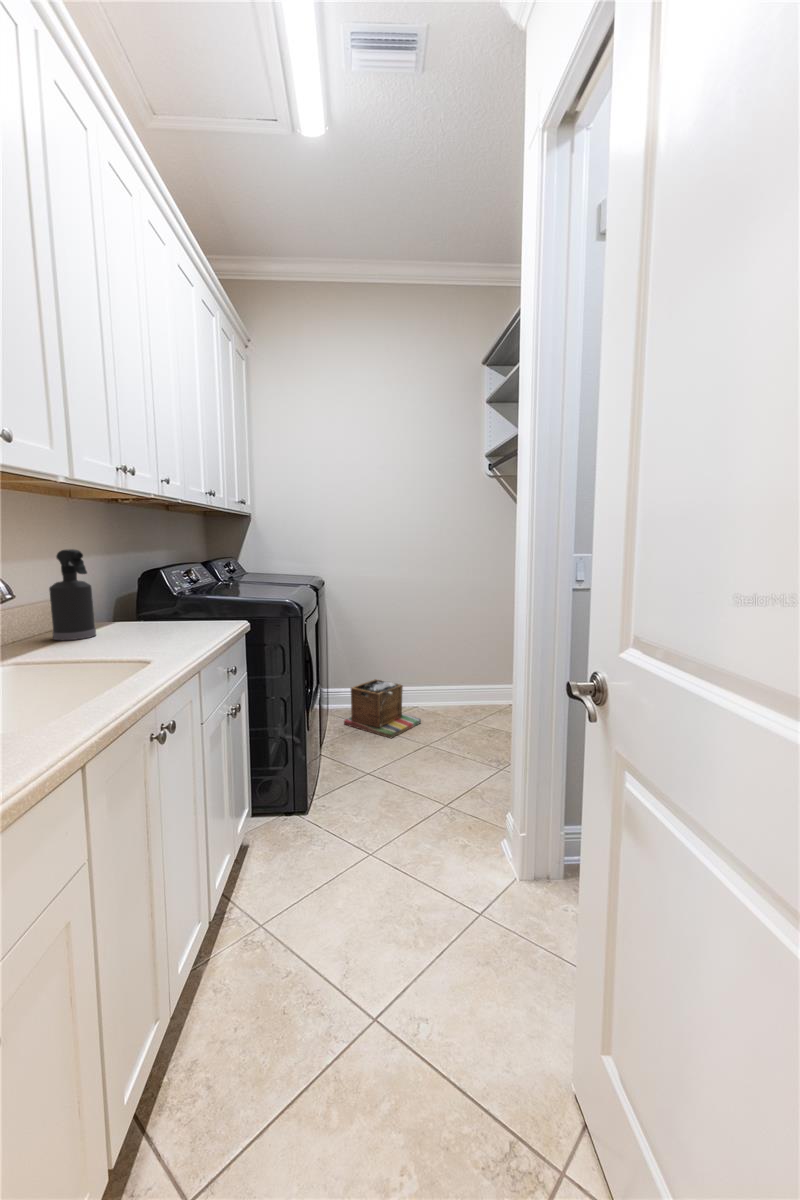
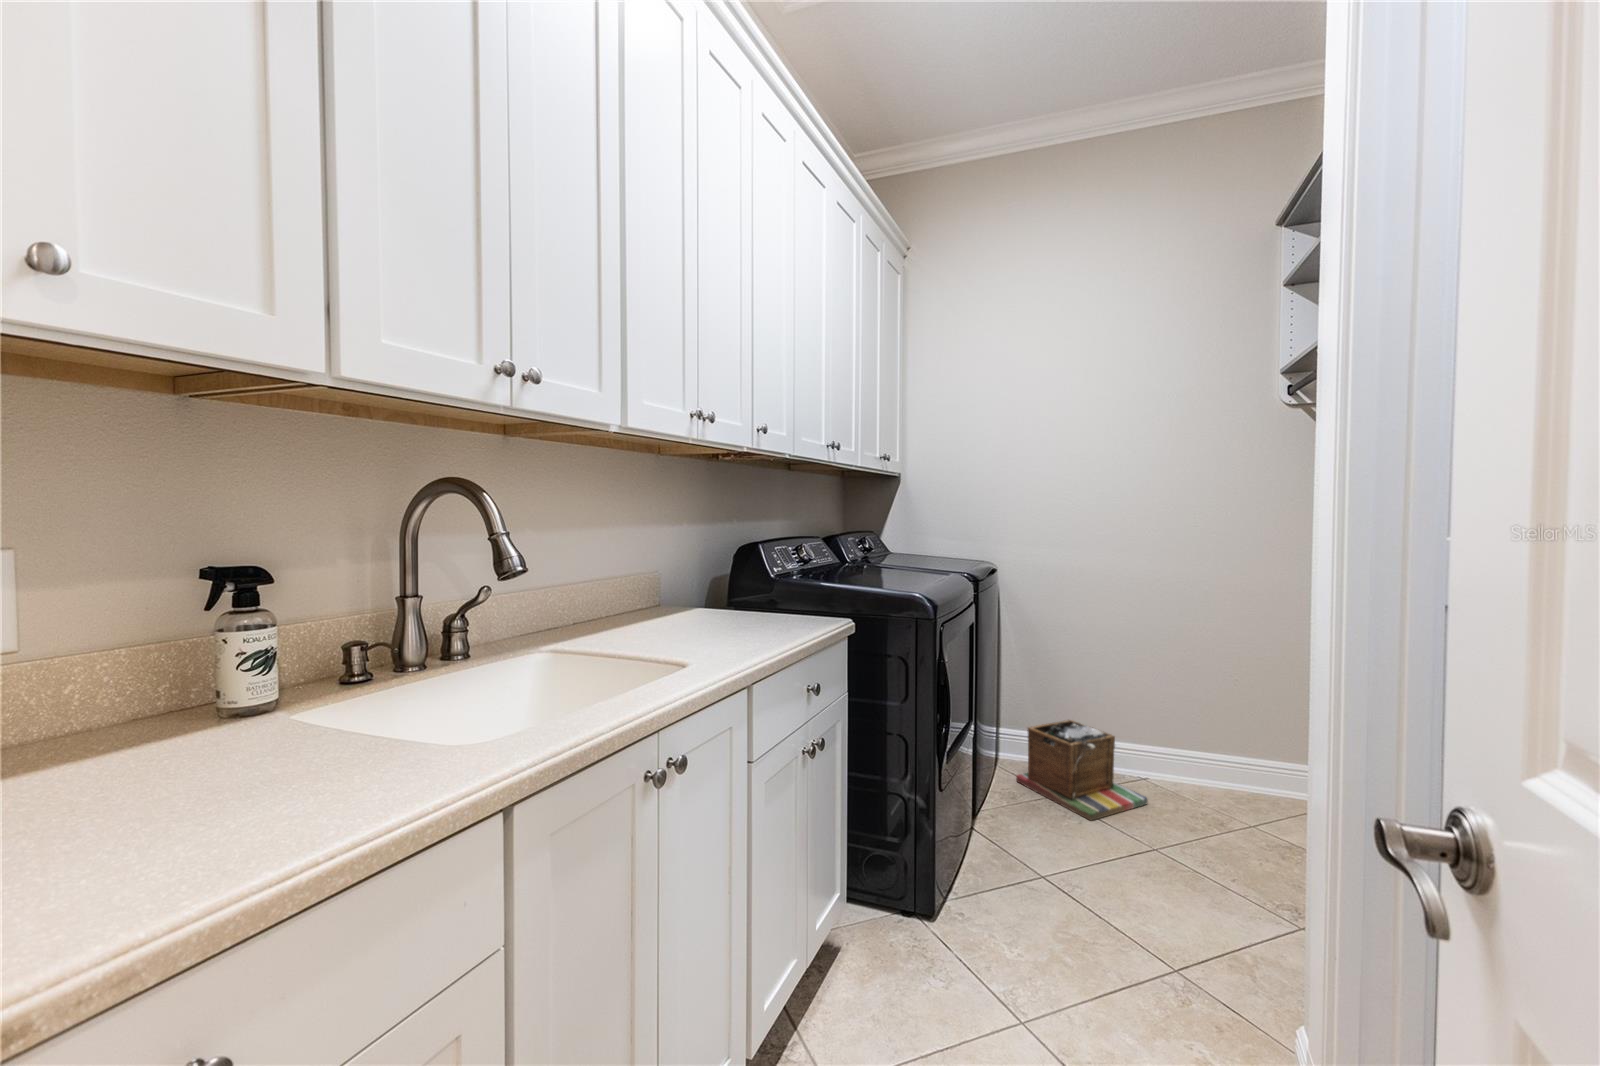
spray bottle: present [49,549,96,640] -> none [623,516,668,625]

